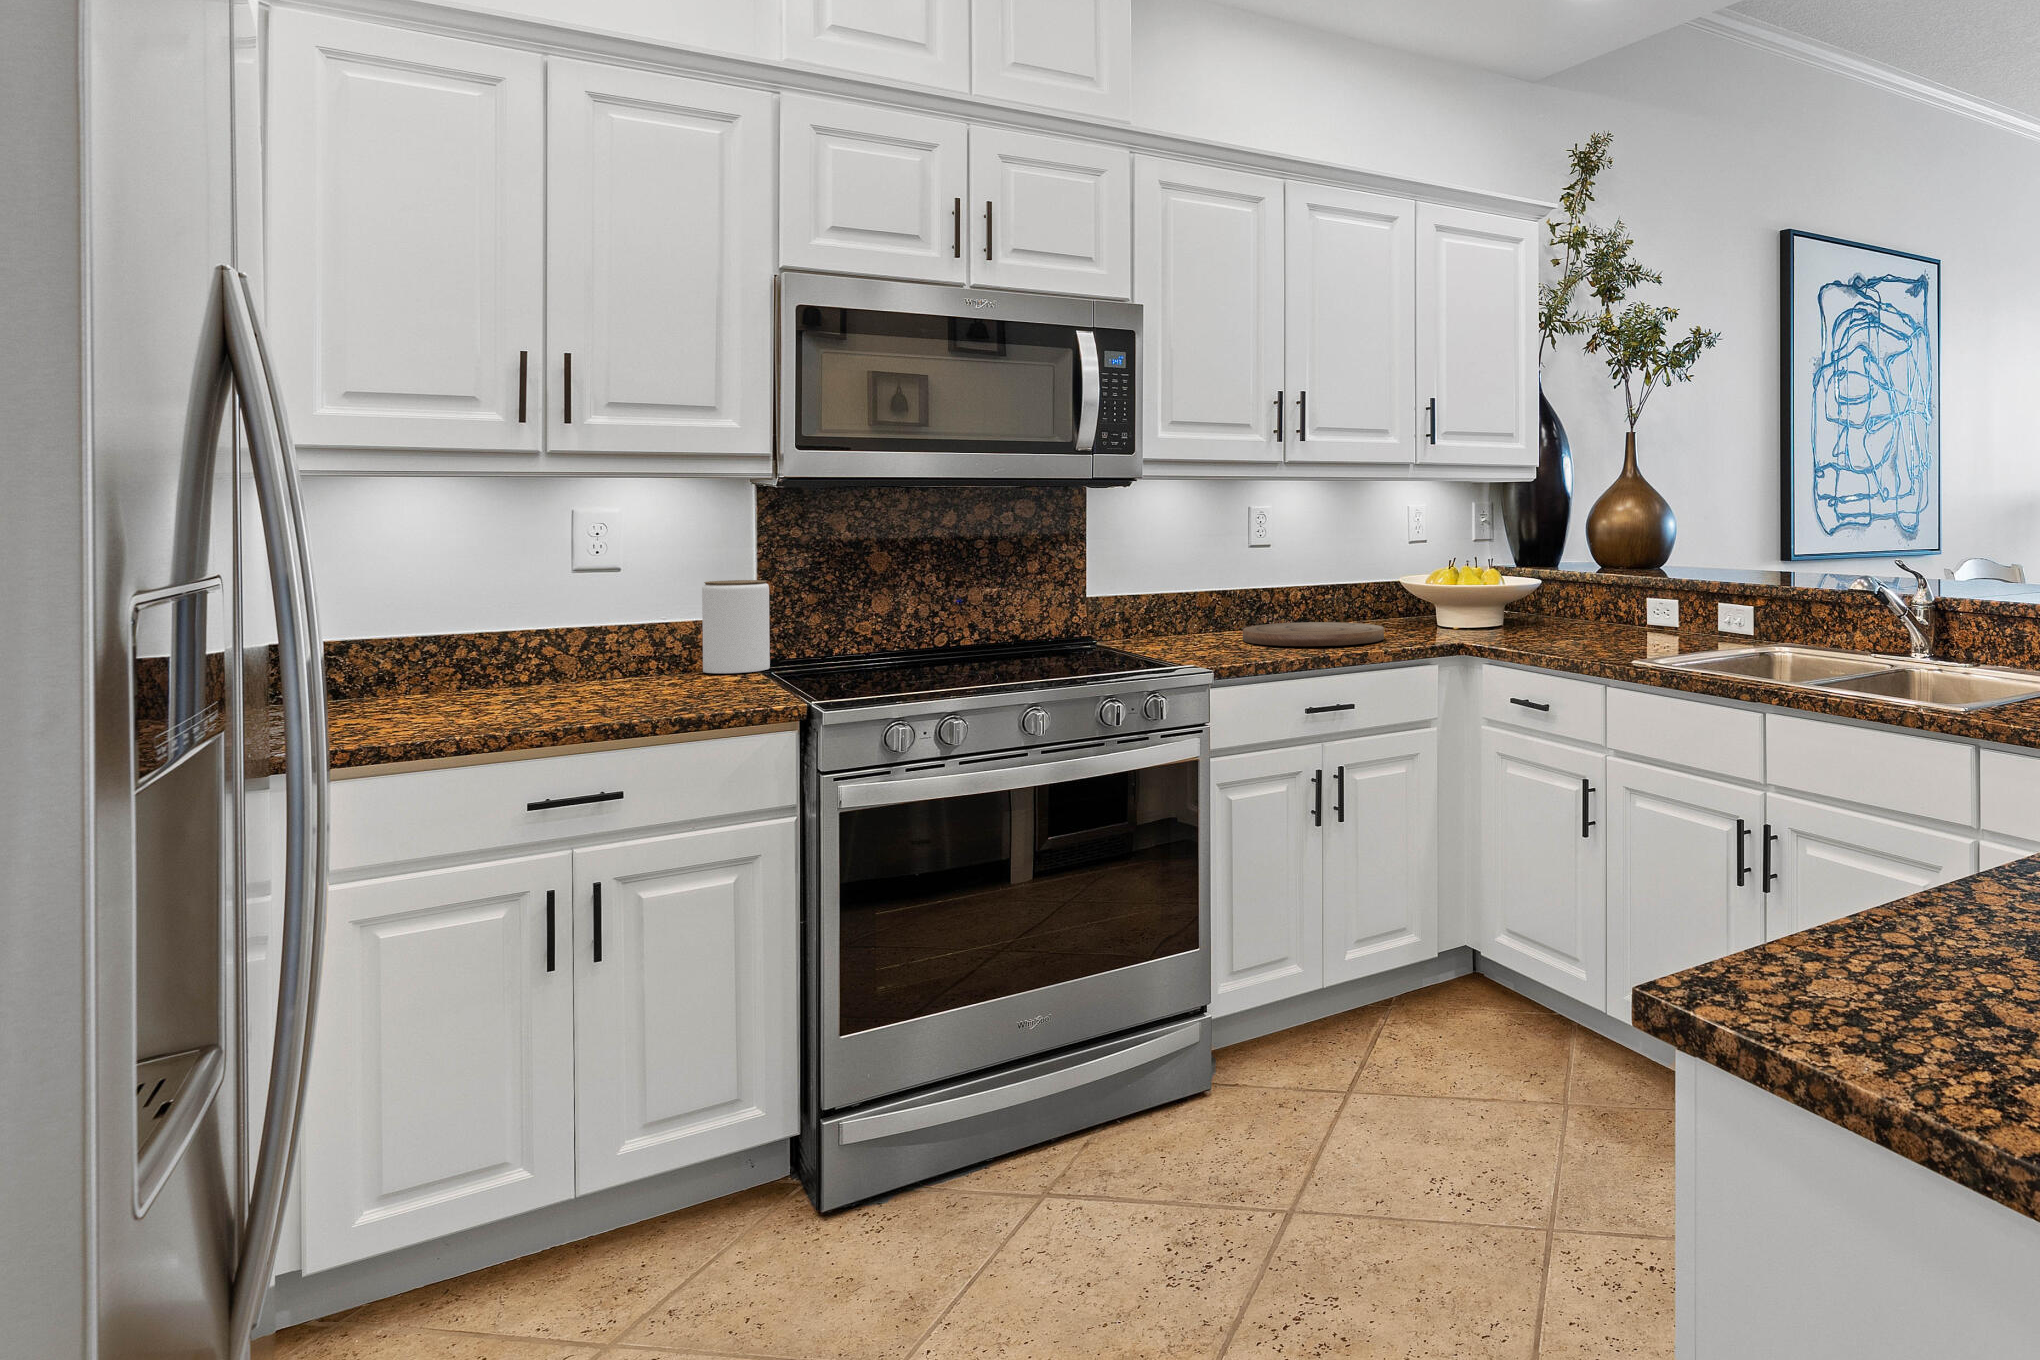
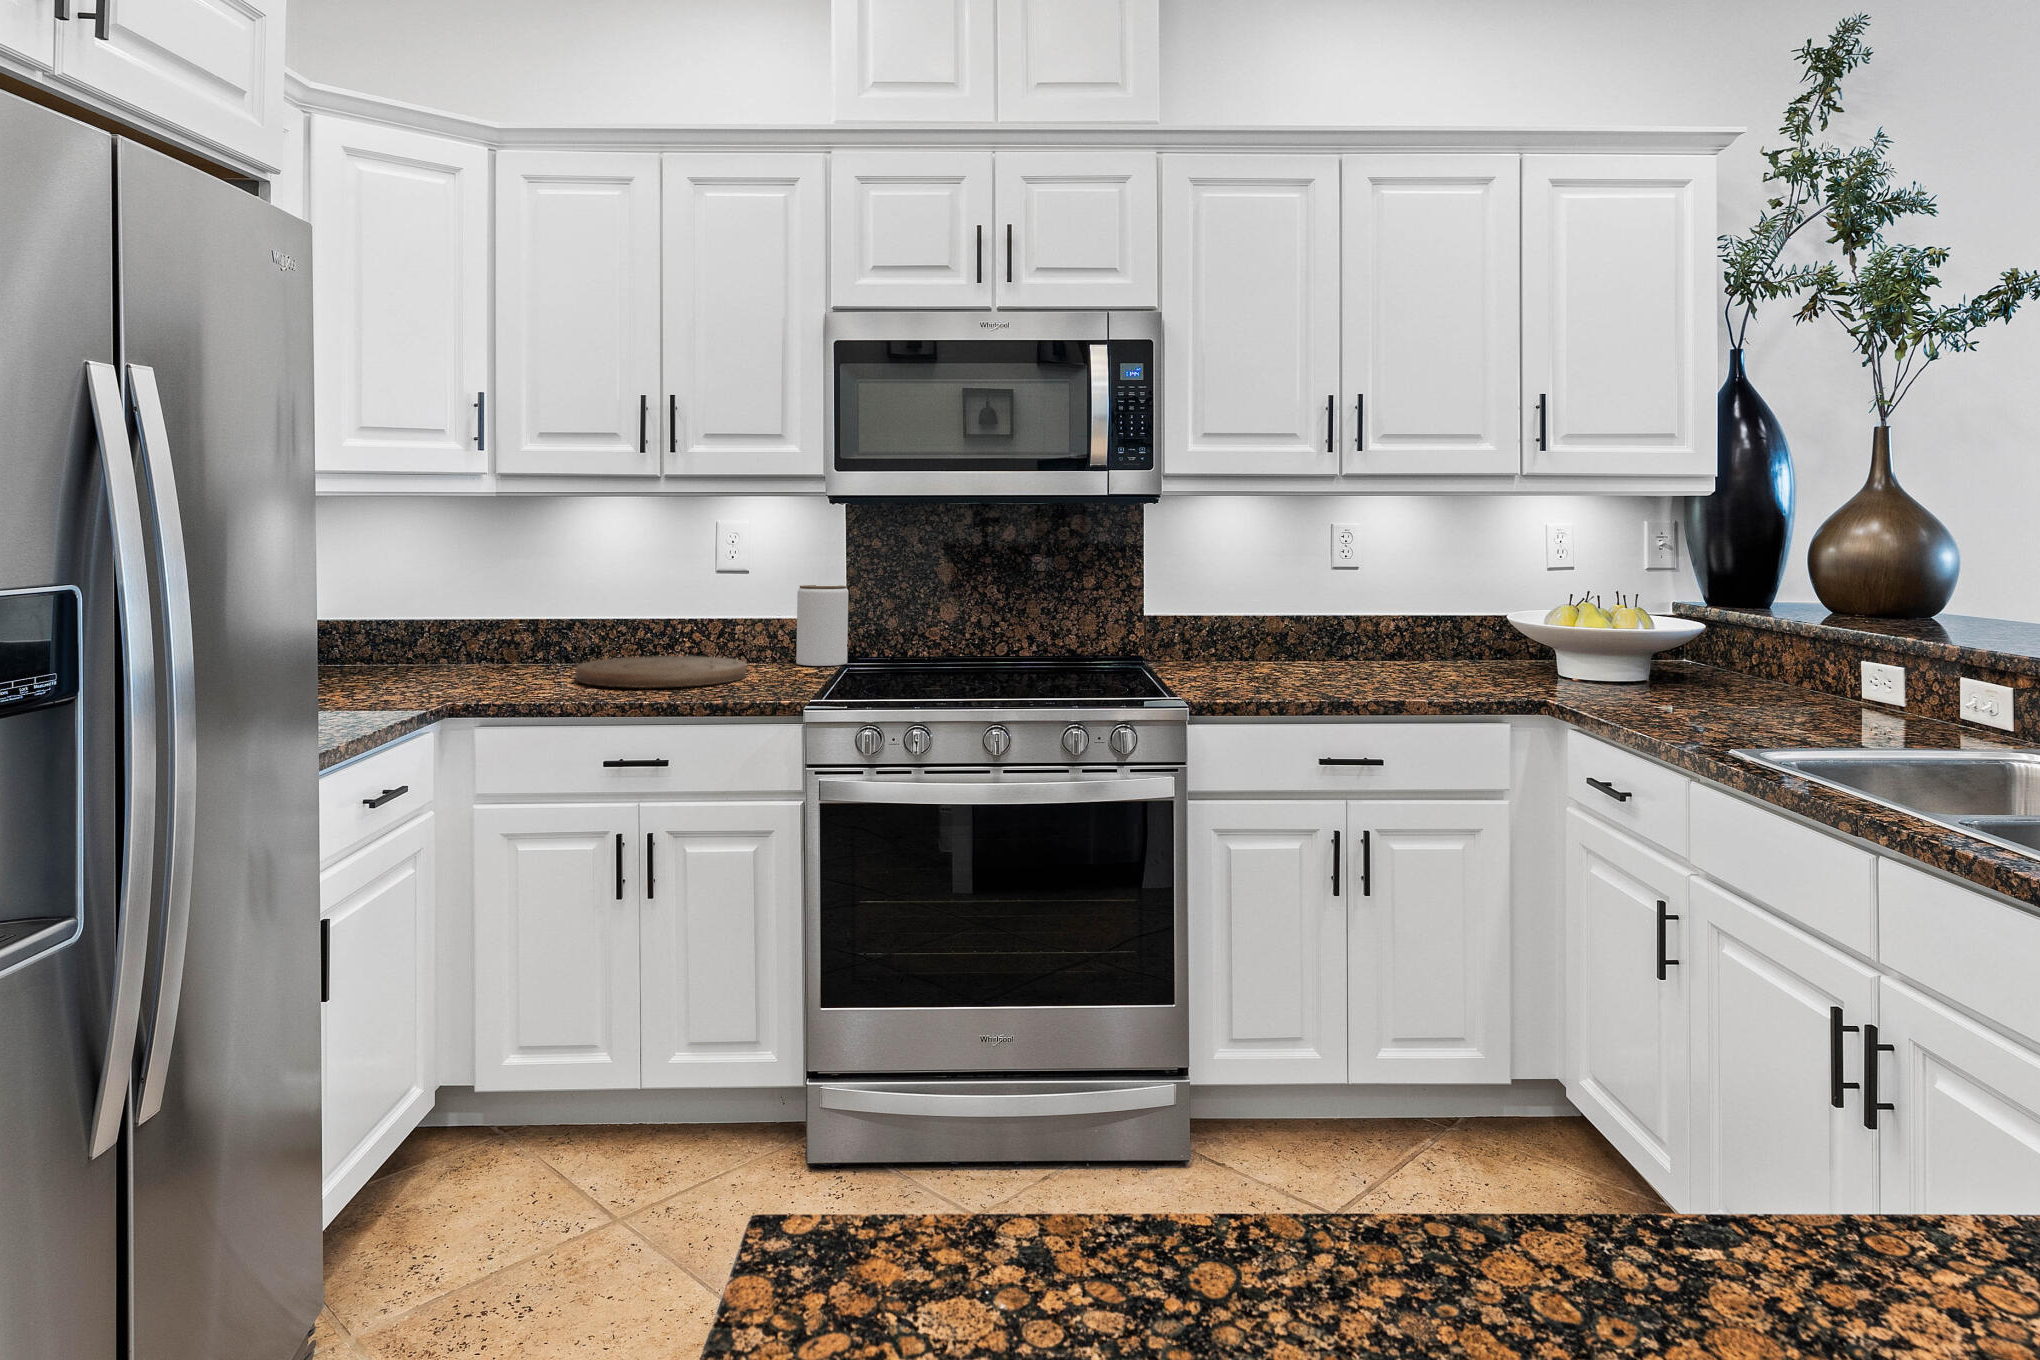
cutting board: present [1243,622,1384,646] -> present [575,656,746,688]

